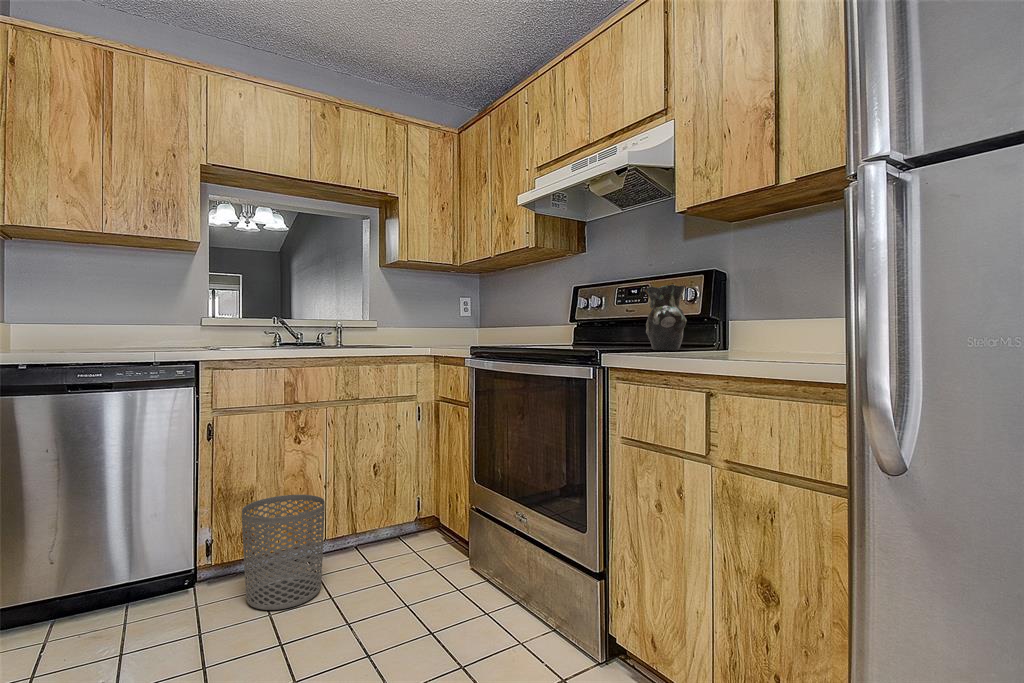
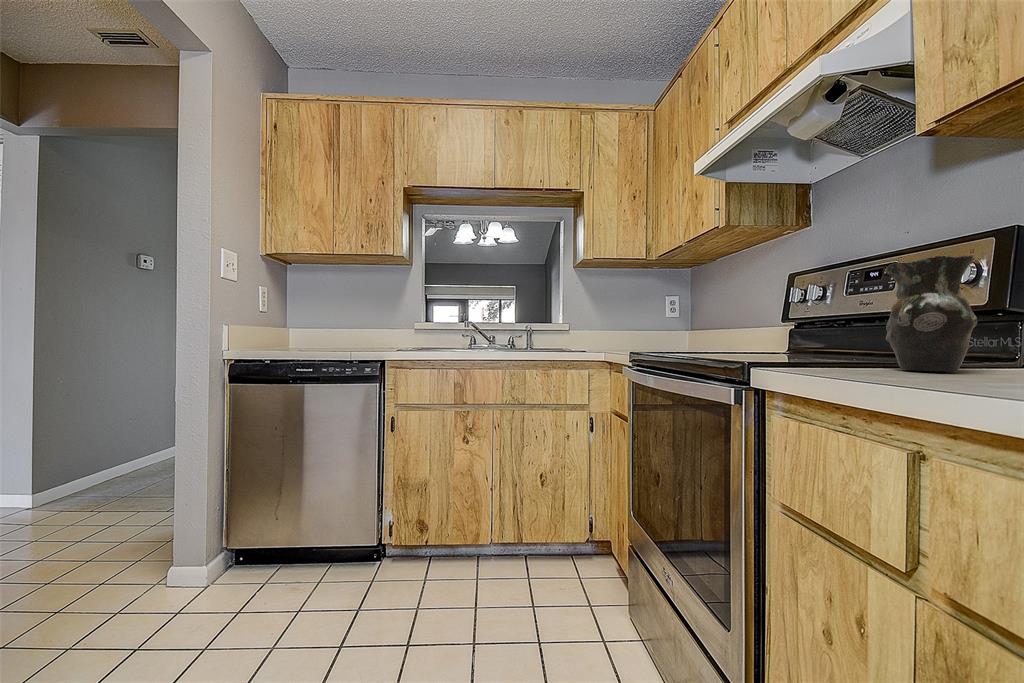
waste bin: present [242,495,325,610] -> none [396,493,471,610]

